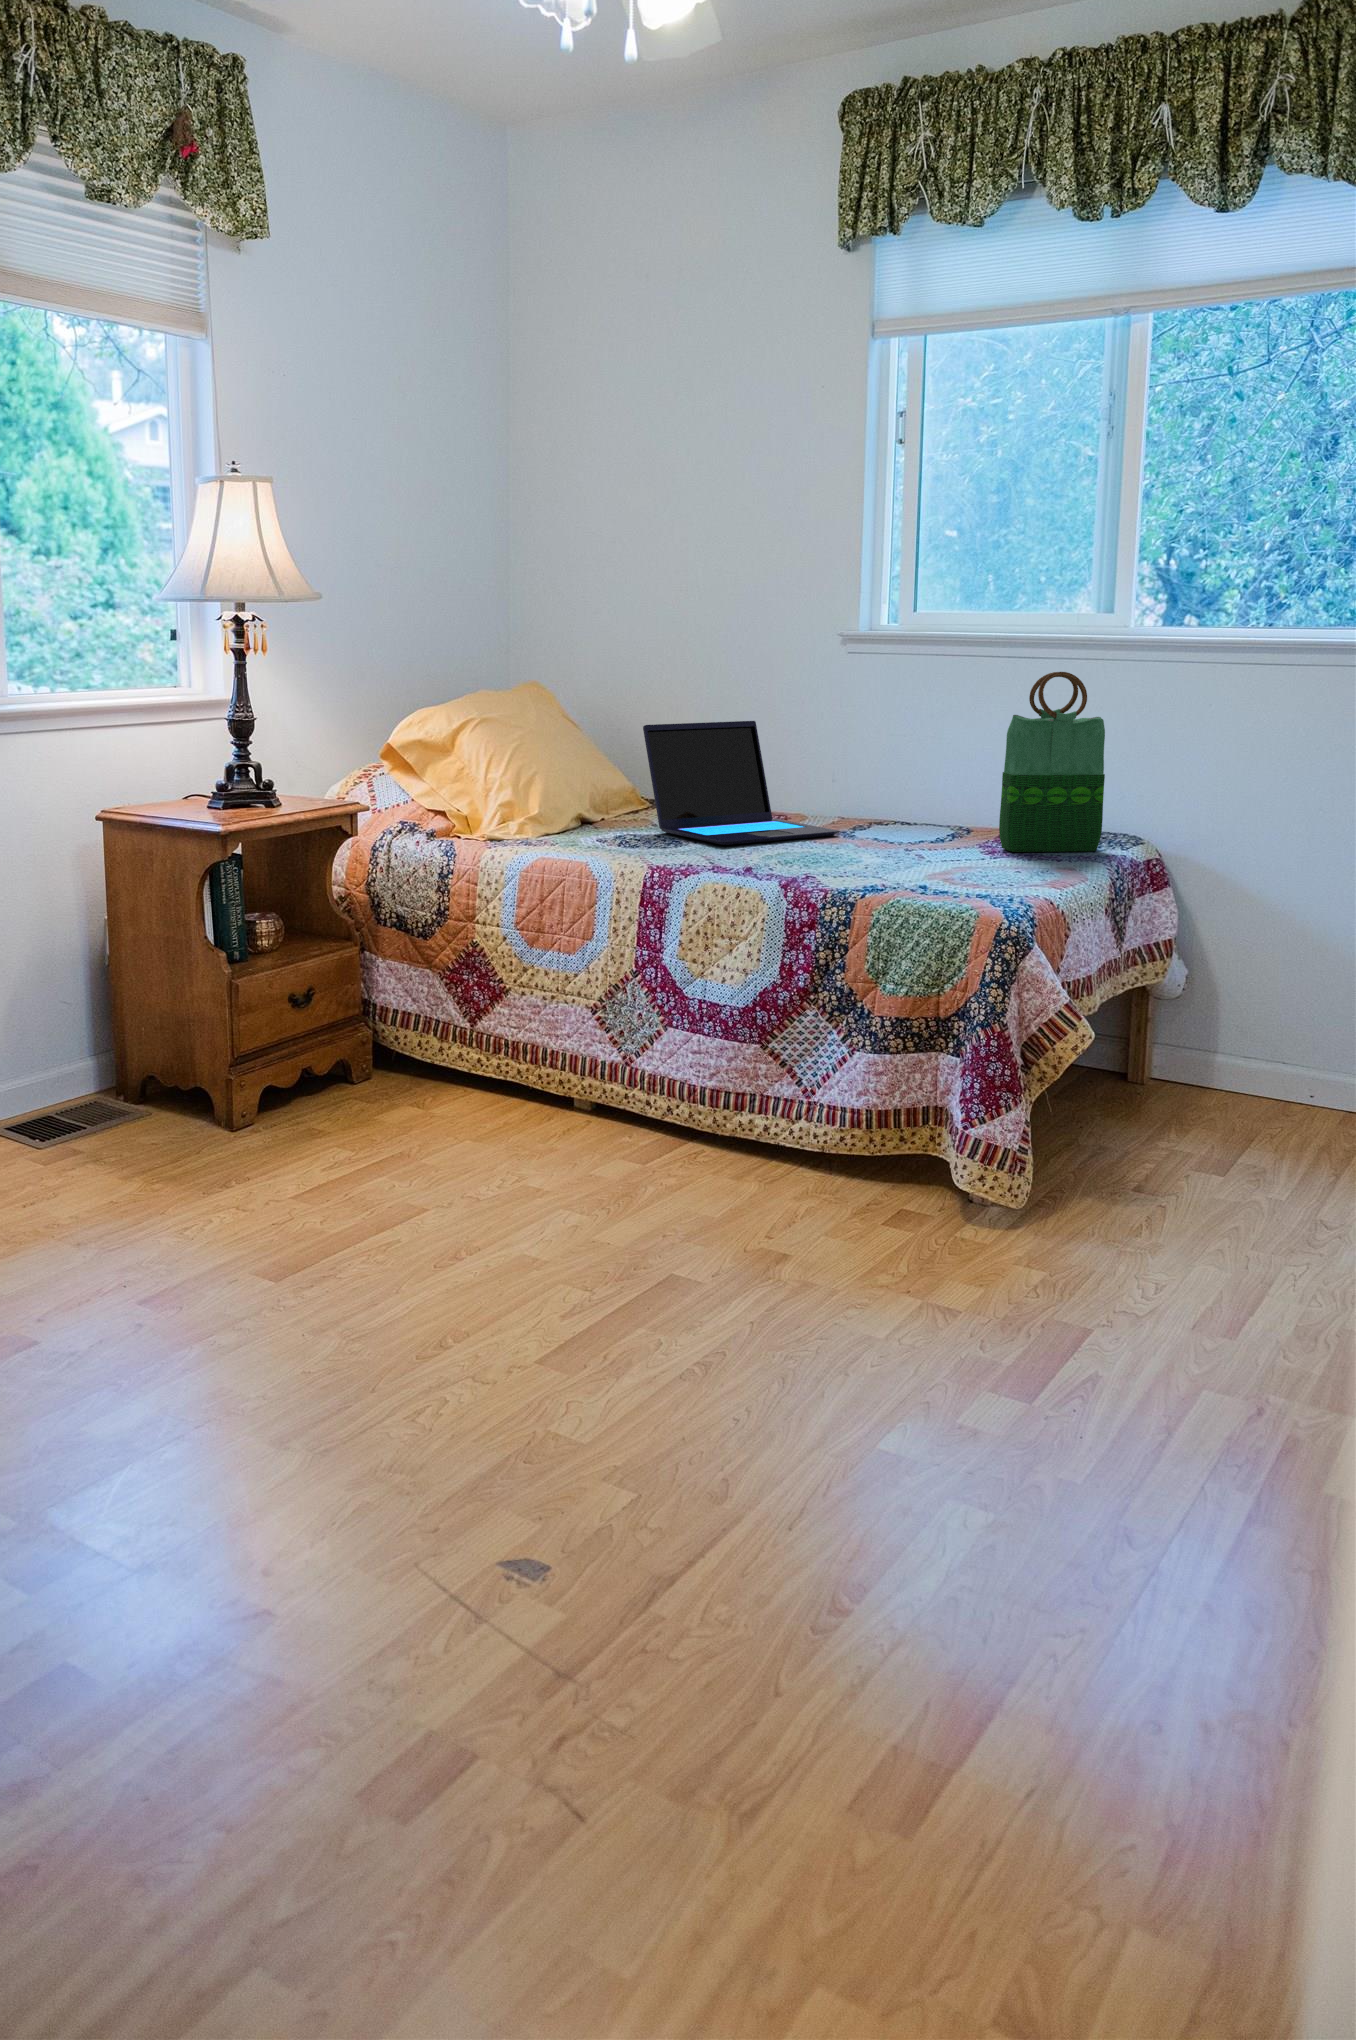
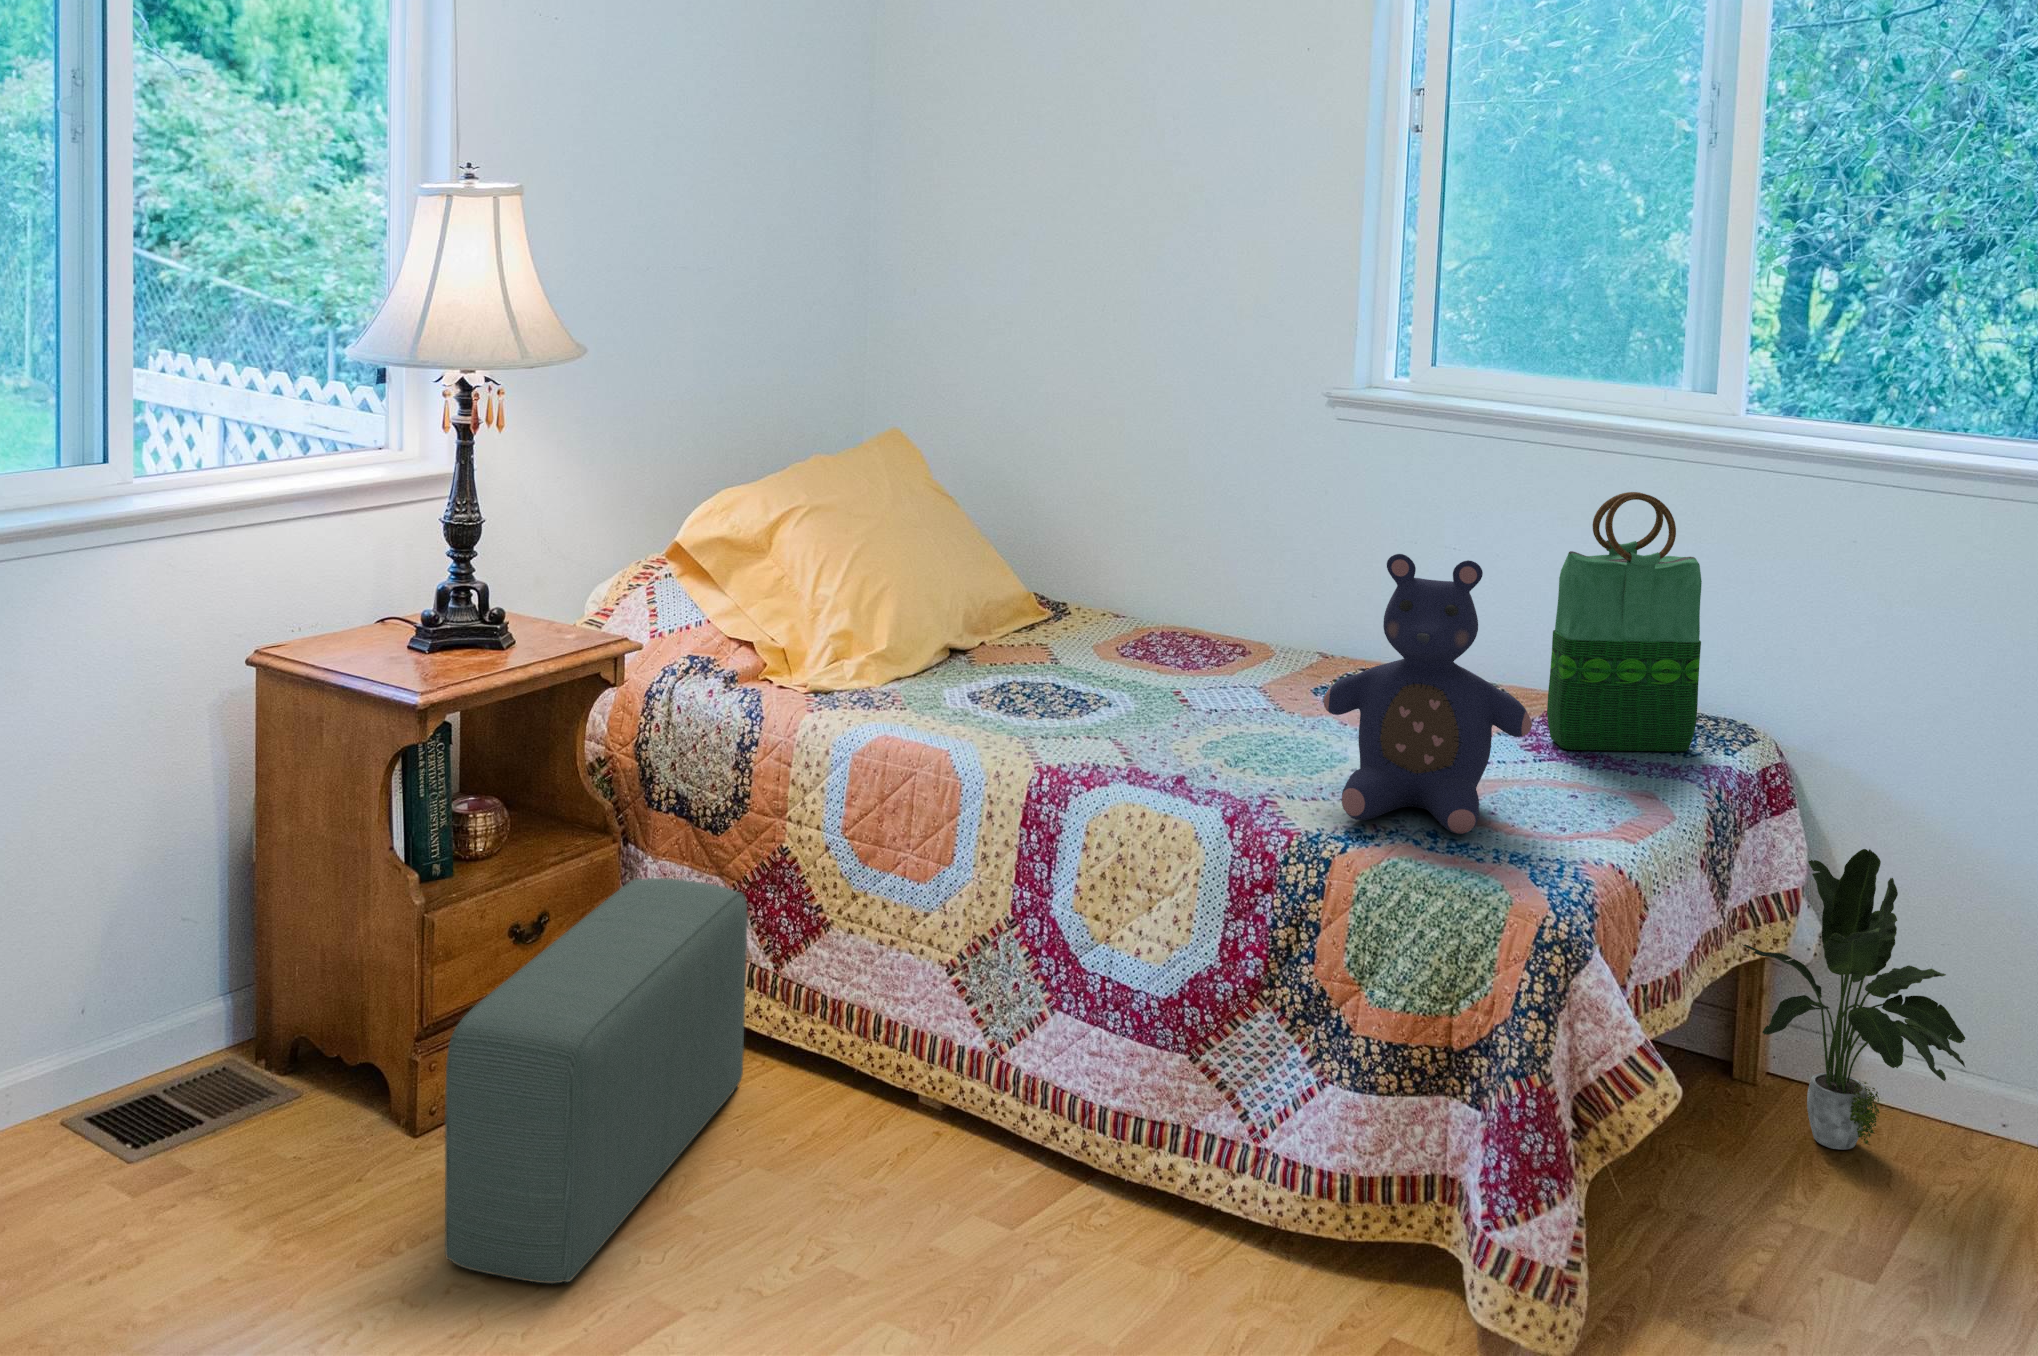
teddy bear: none [846,703,990,885] -> present [1323,554,1532,834]
laptop: present [643,721,840,845] -> none [1039,513,1318,718]
potted plant: none [1134,909,1285,1112] -> present [1742,849,1965,1150]
pouf: none [257,961,453,1195] -> present [445,878,748,1284]

